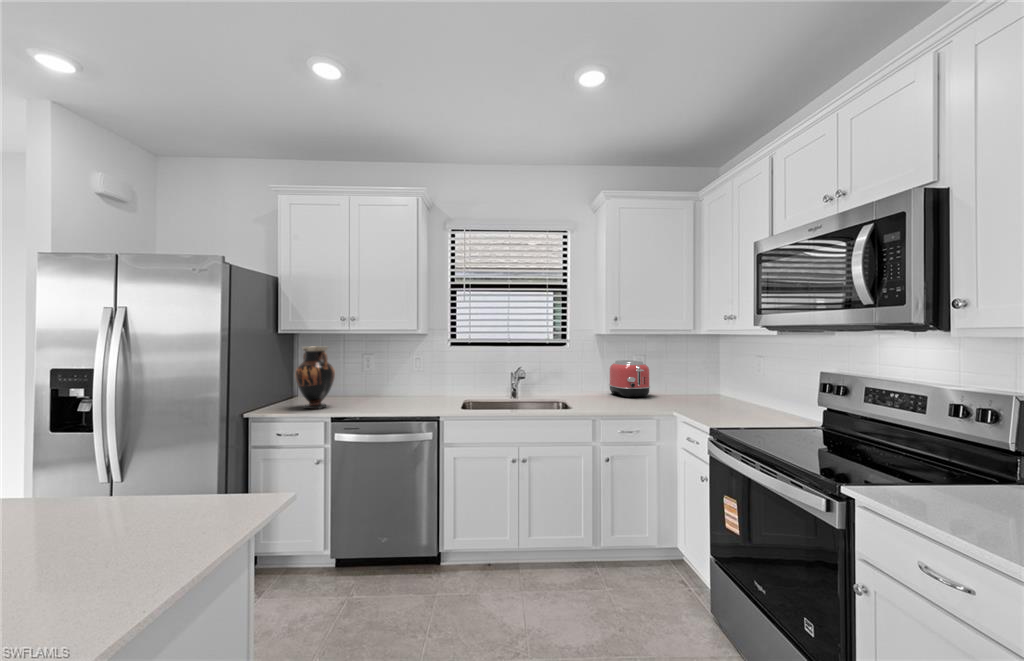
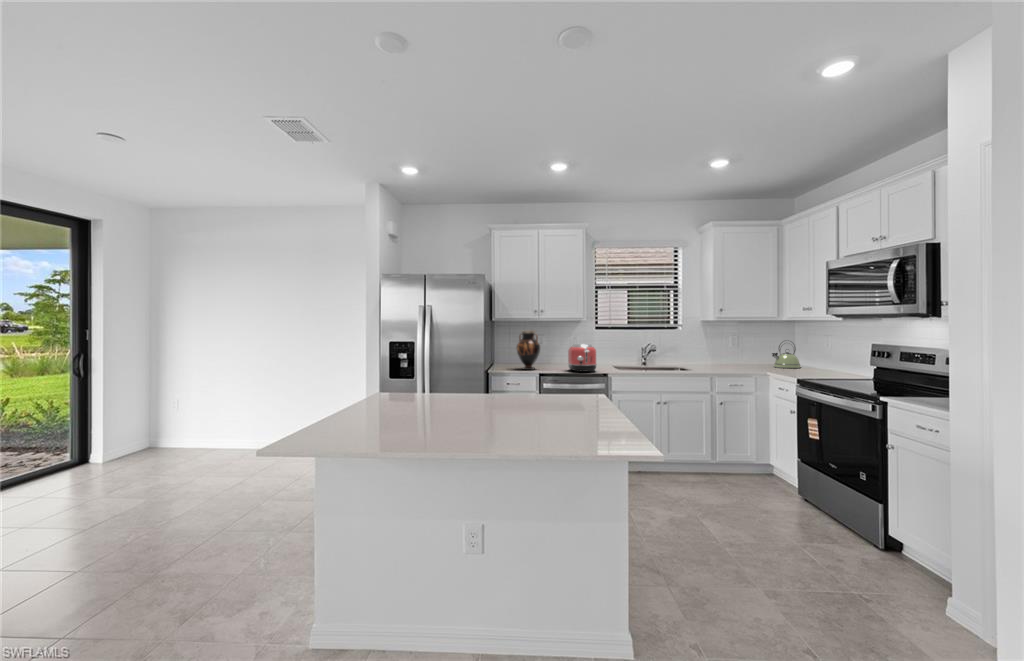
toaster: present [609,360,650,397] -> present [568,344,597,372]
kettle: none [682,360,722,401] -> present [772,340,801,368]

